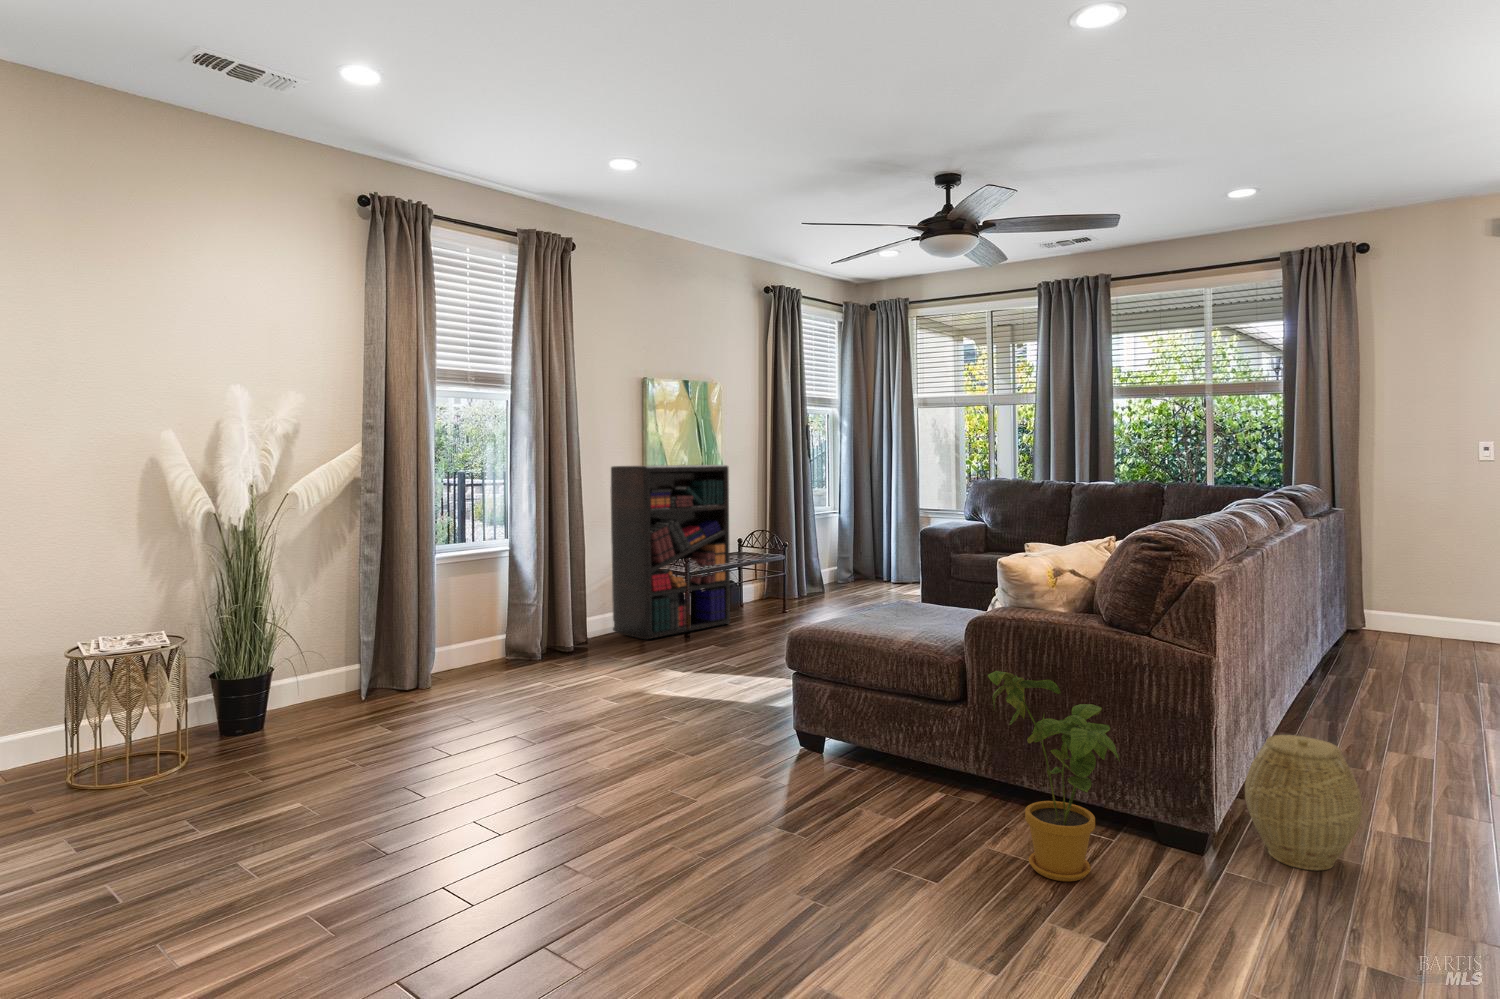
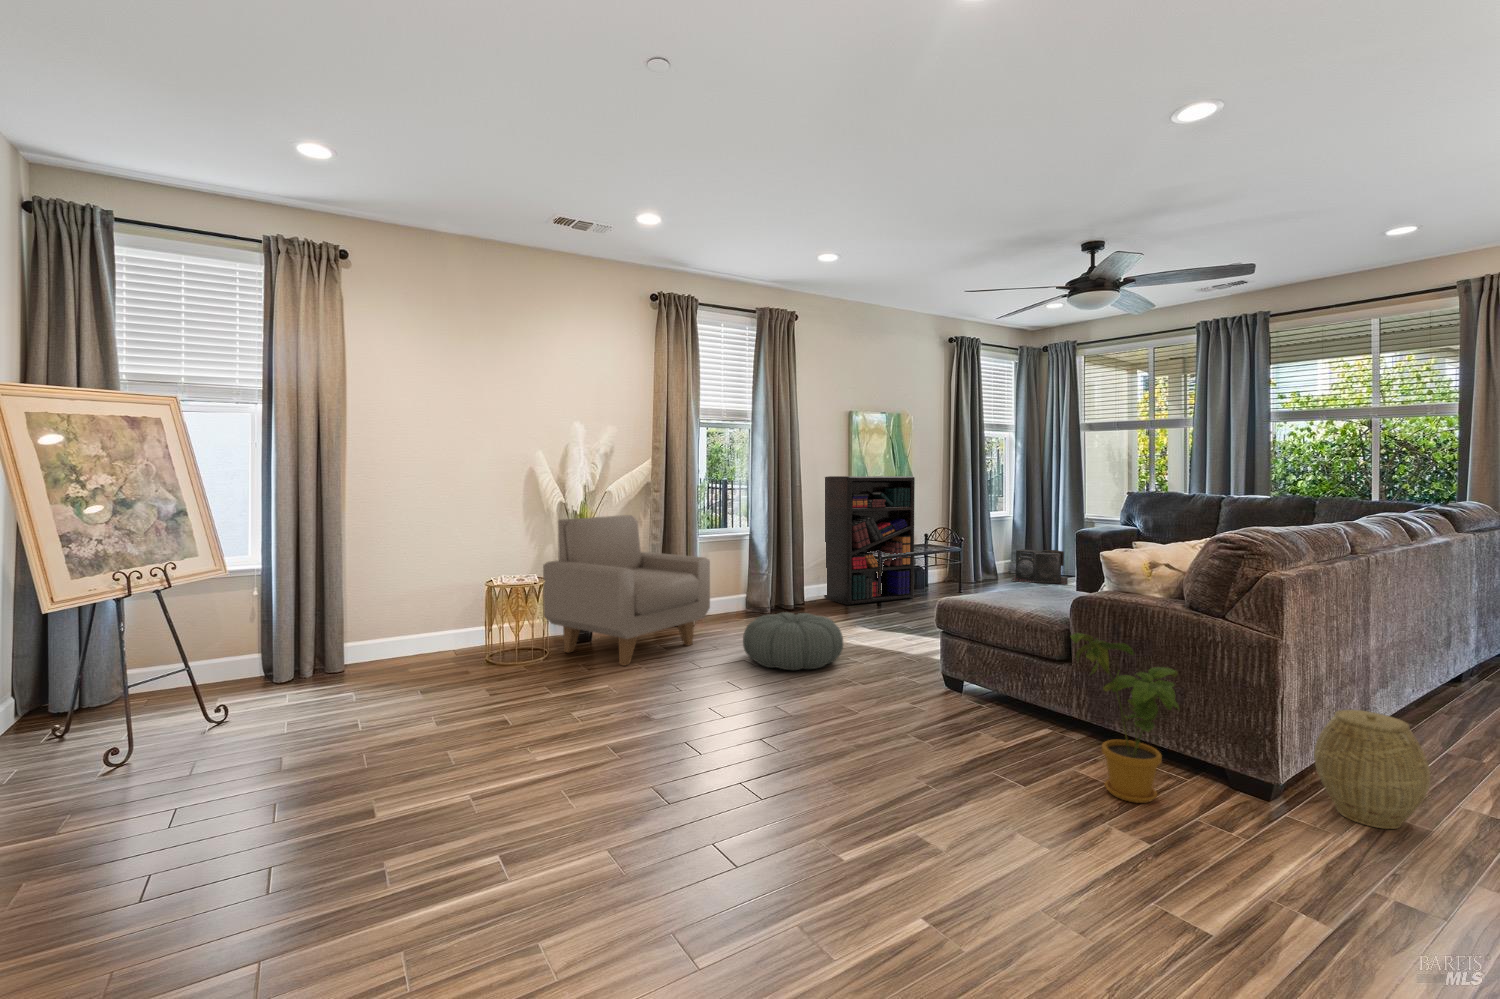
armchair: none [175,529,459,765] -> present [543,515,710,666]
speaker: none [841,552,905,594] -> present [1012,549,1068,584]
pouf: none [516,660,660,745] -> present [743,612,843,670]

